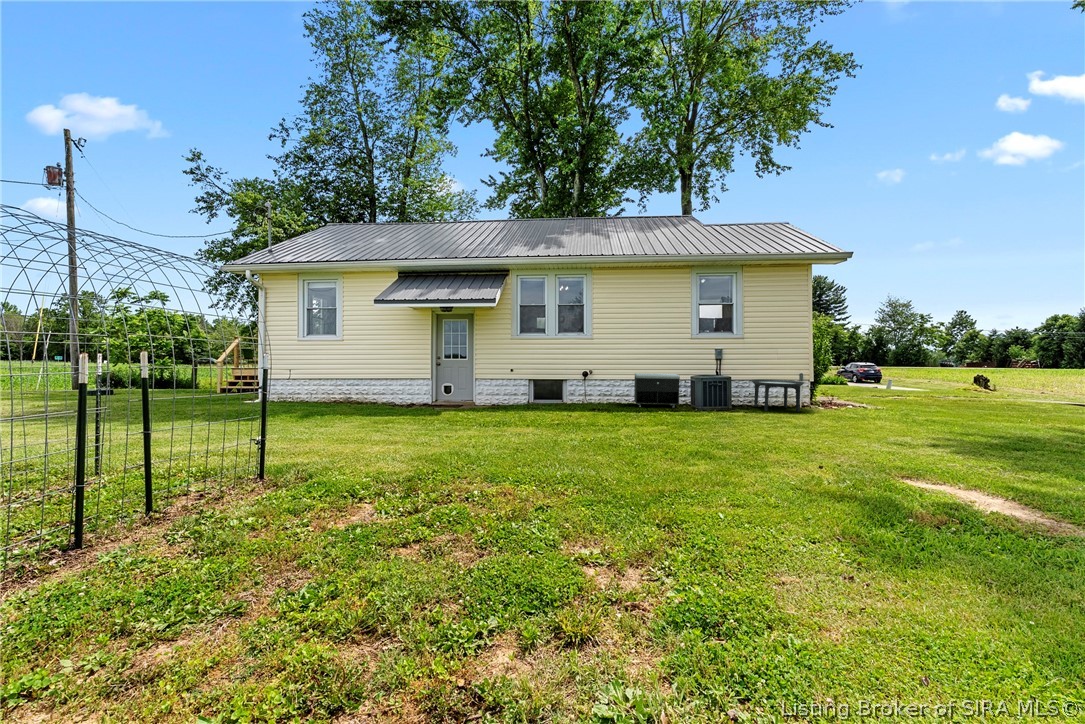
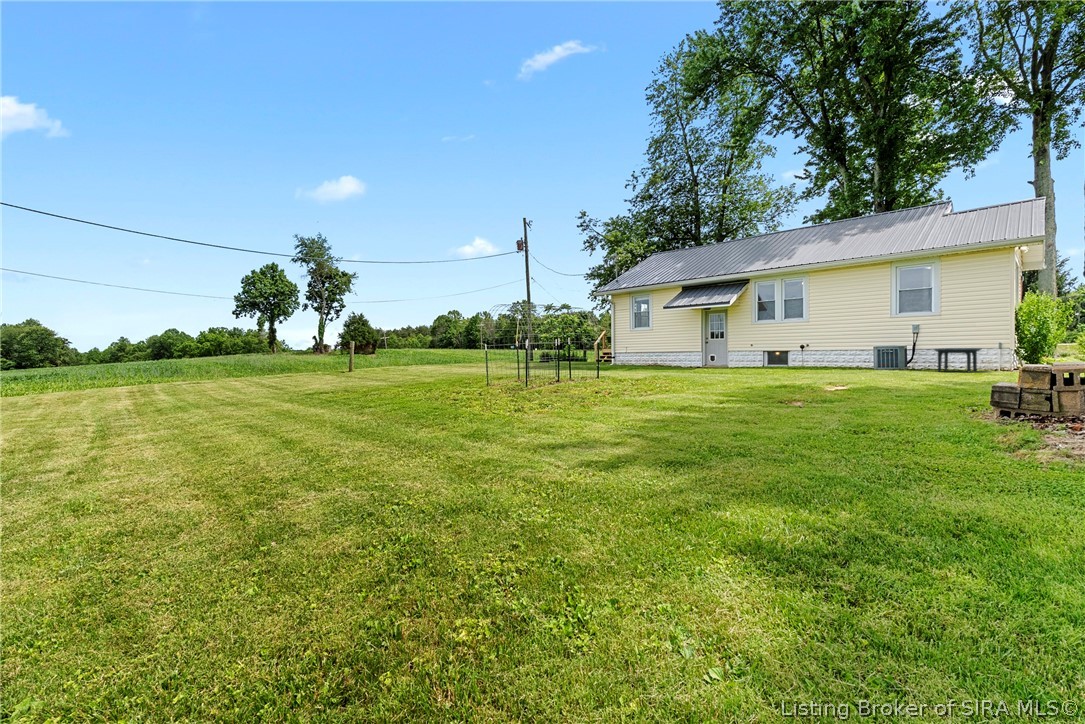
storage bench: present [634,373,680,407] -> none [834,345,875,370]

